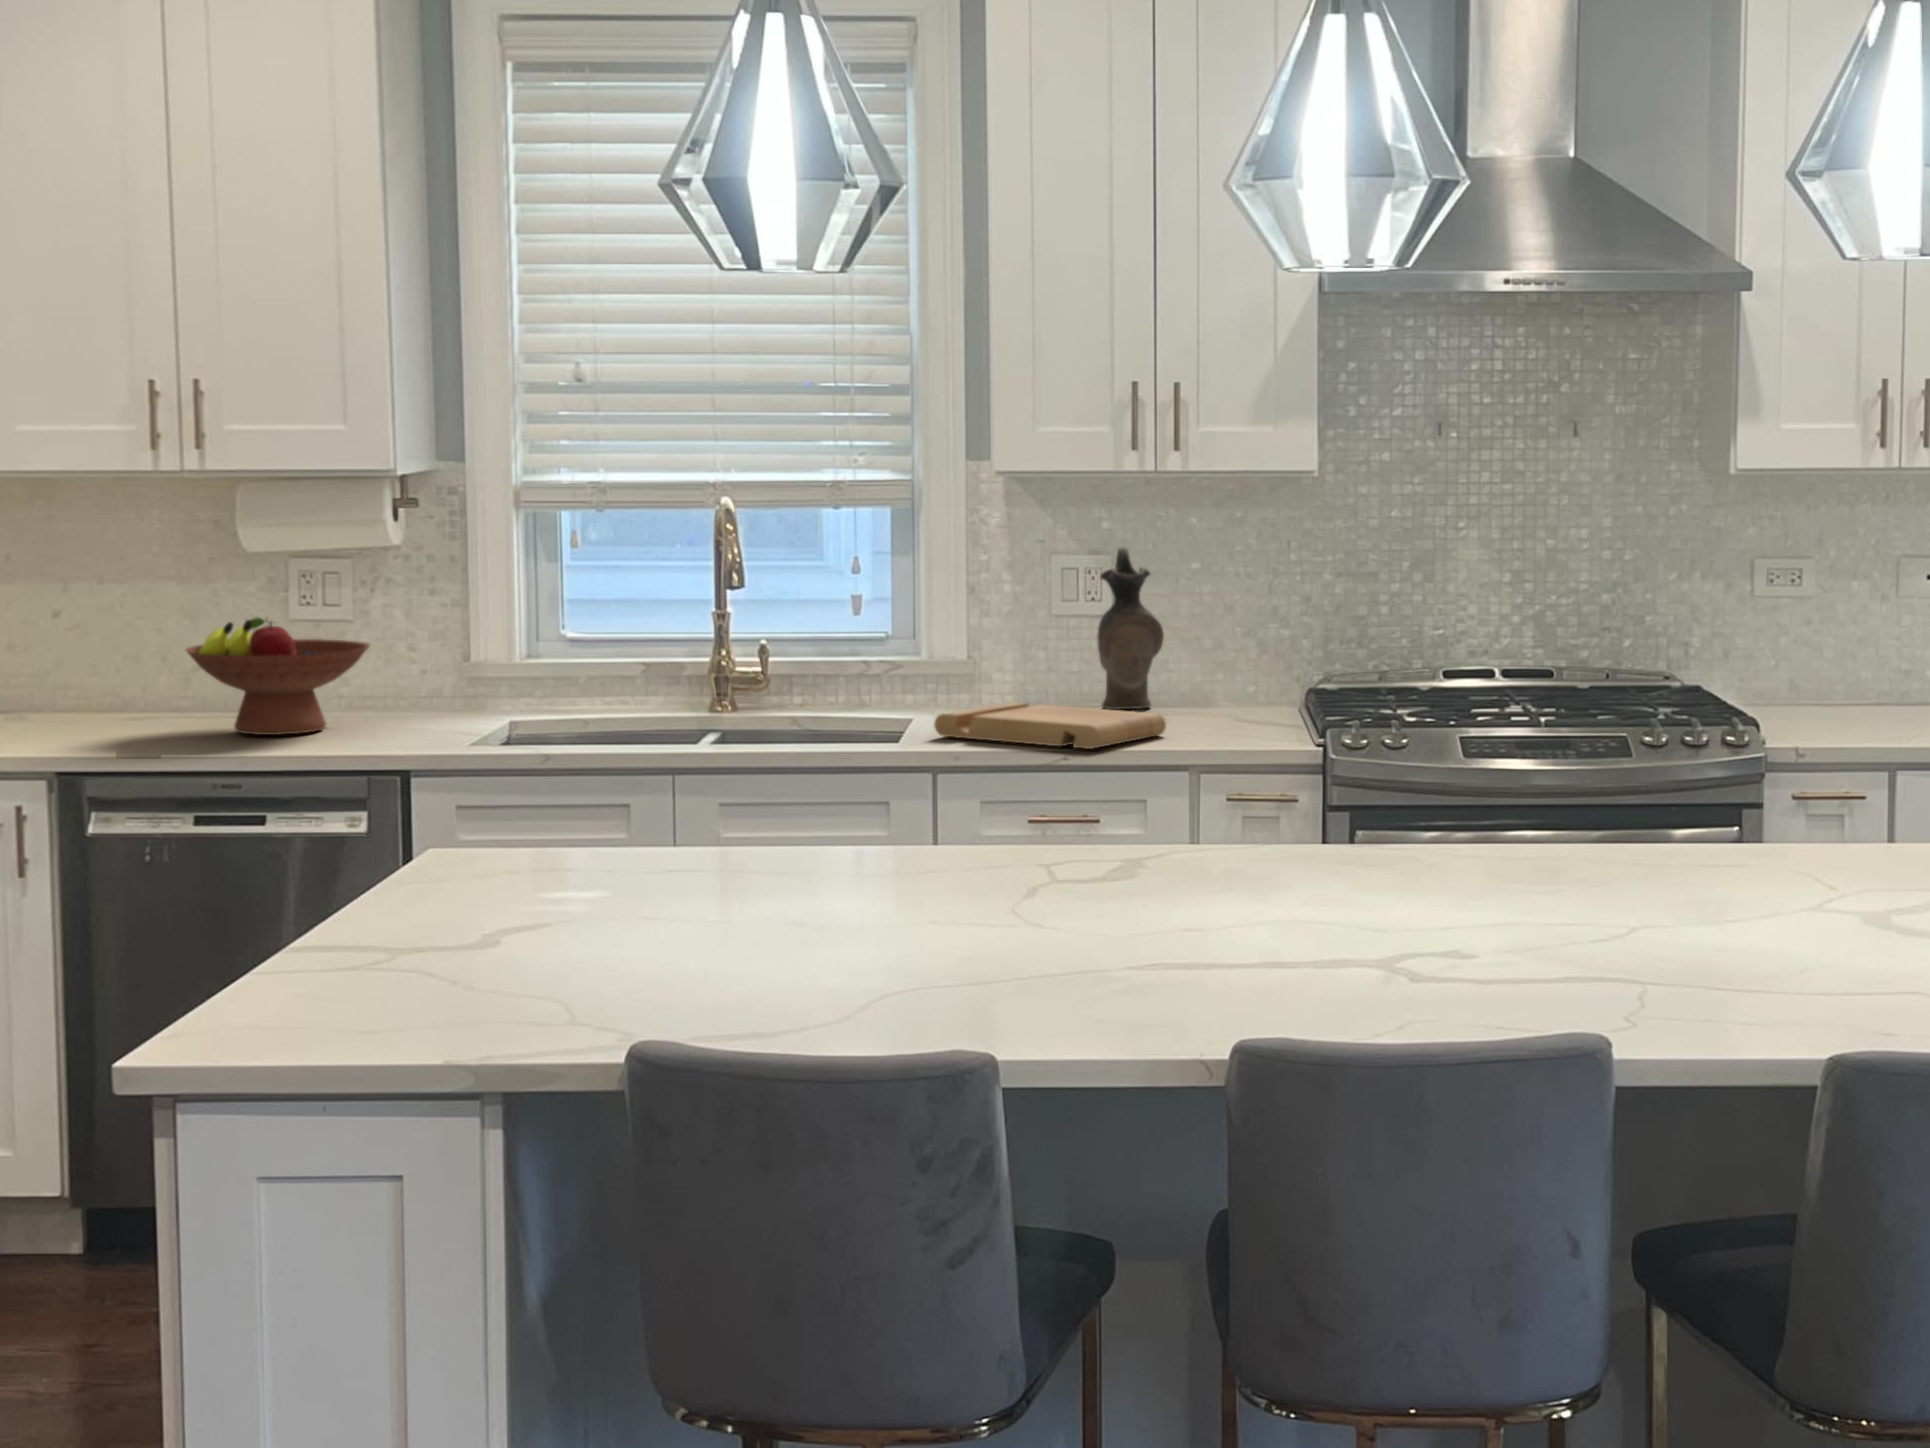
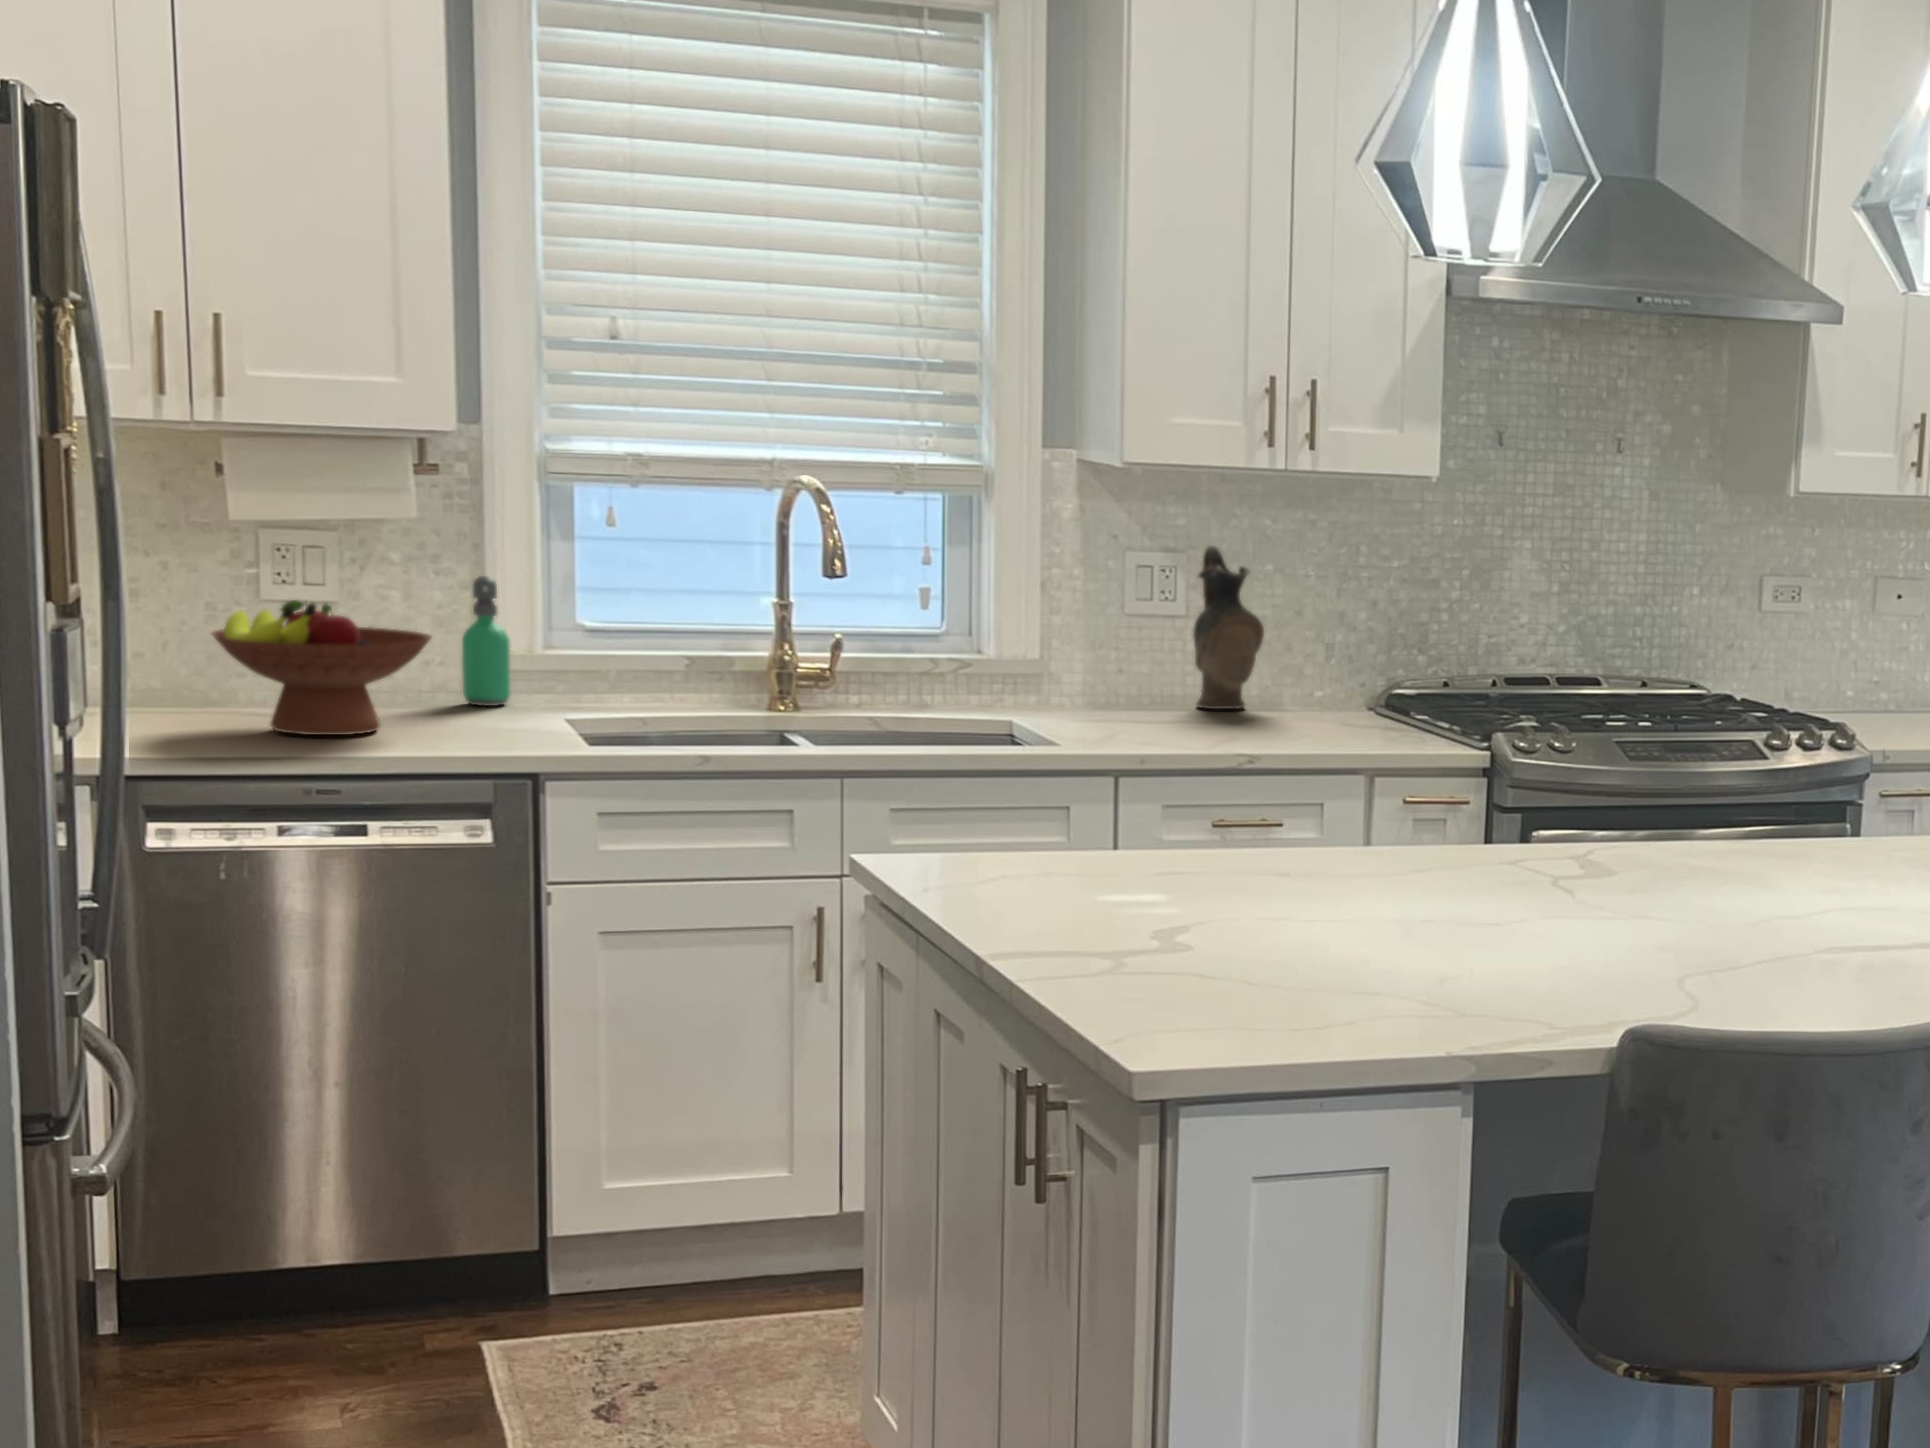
soap dispenser: none [443,593,484,708] -> present [462,576,510,706]
cutting board: present [934,702,1166,749] -> none [1096,702,1323,749]

